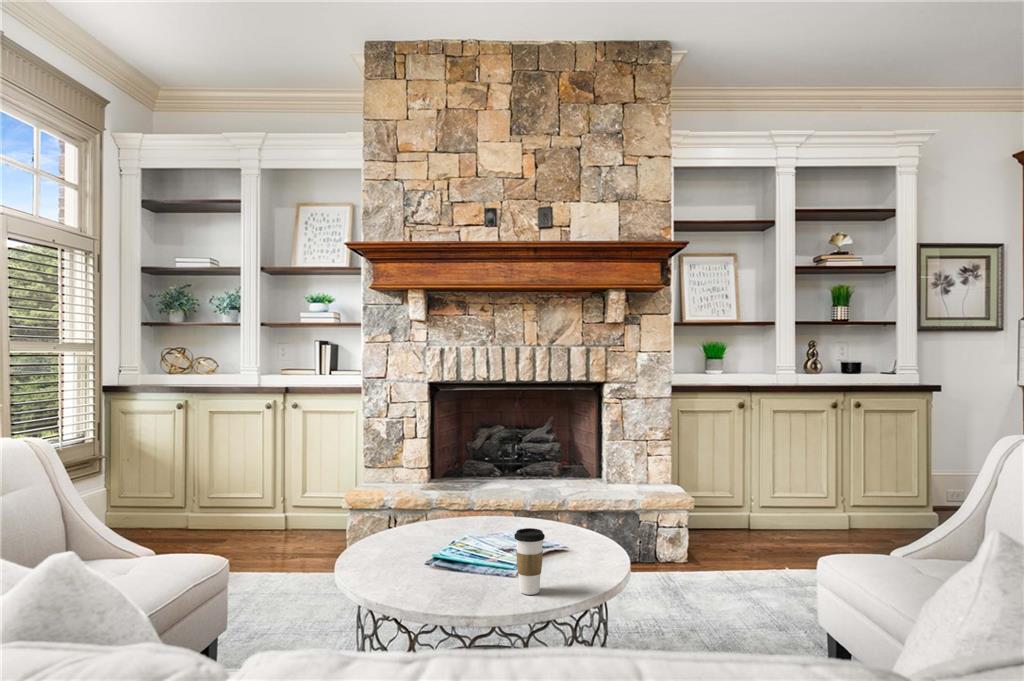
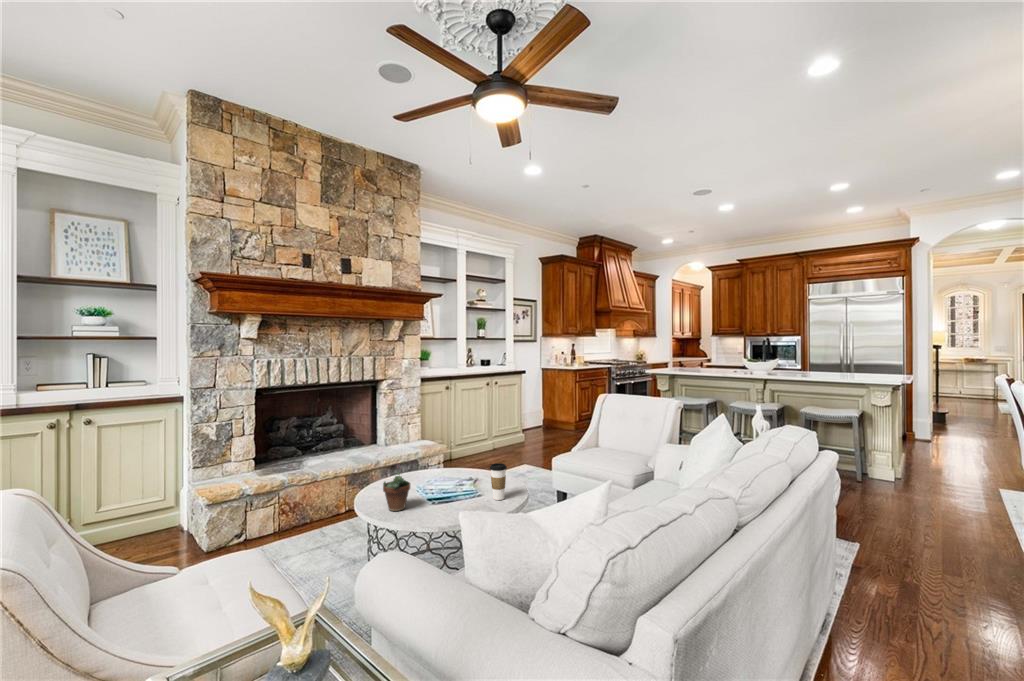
succulent plant: none [375,496,414,564] -> present [383,466,410,511]

